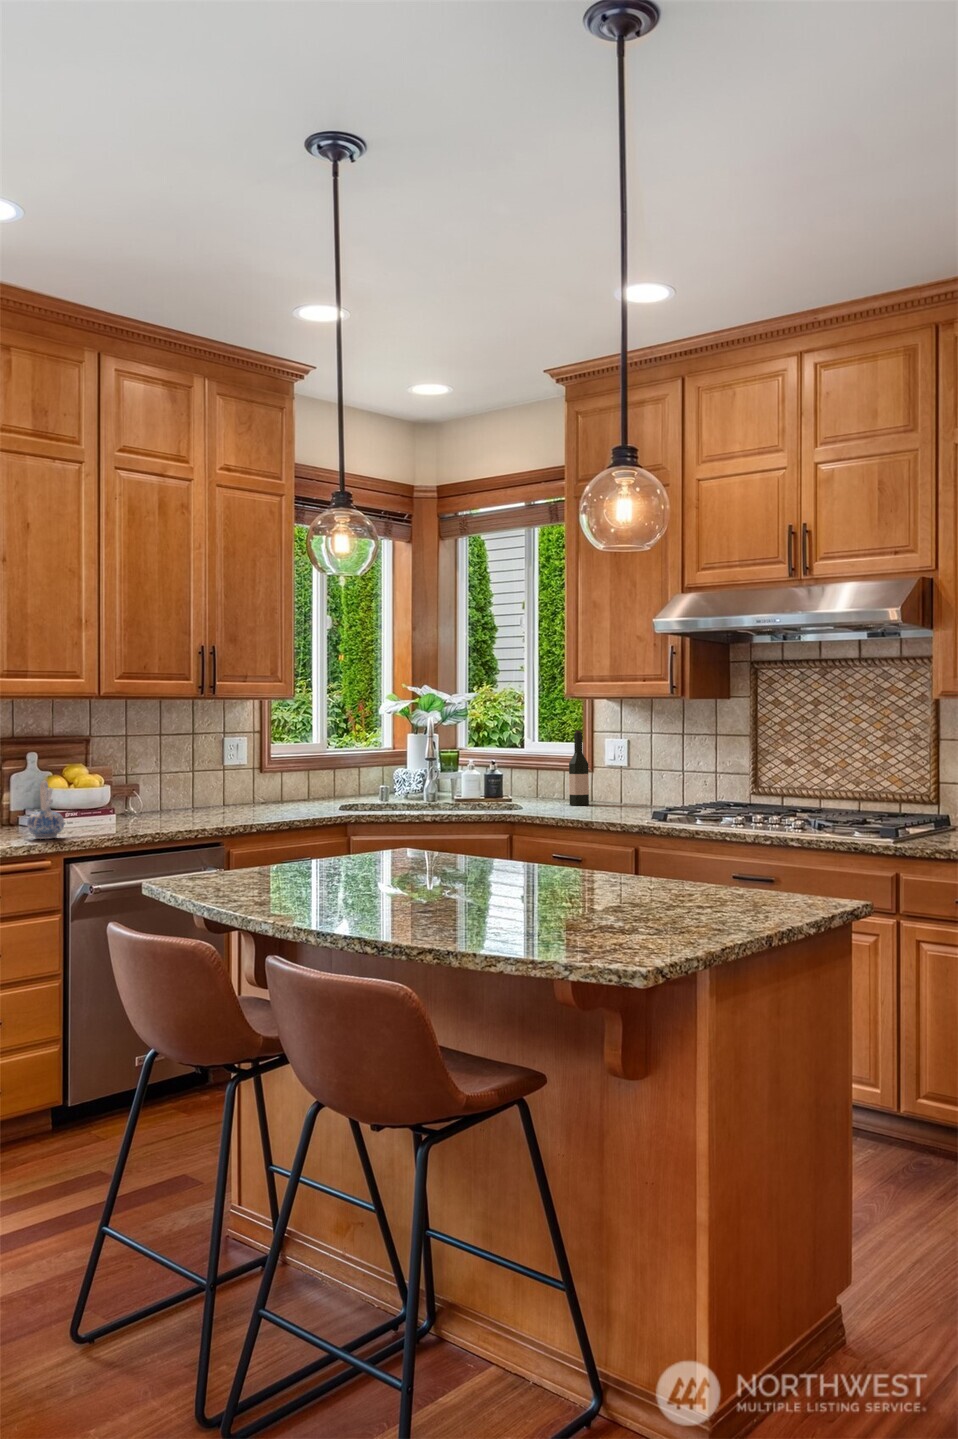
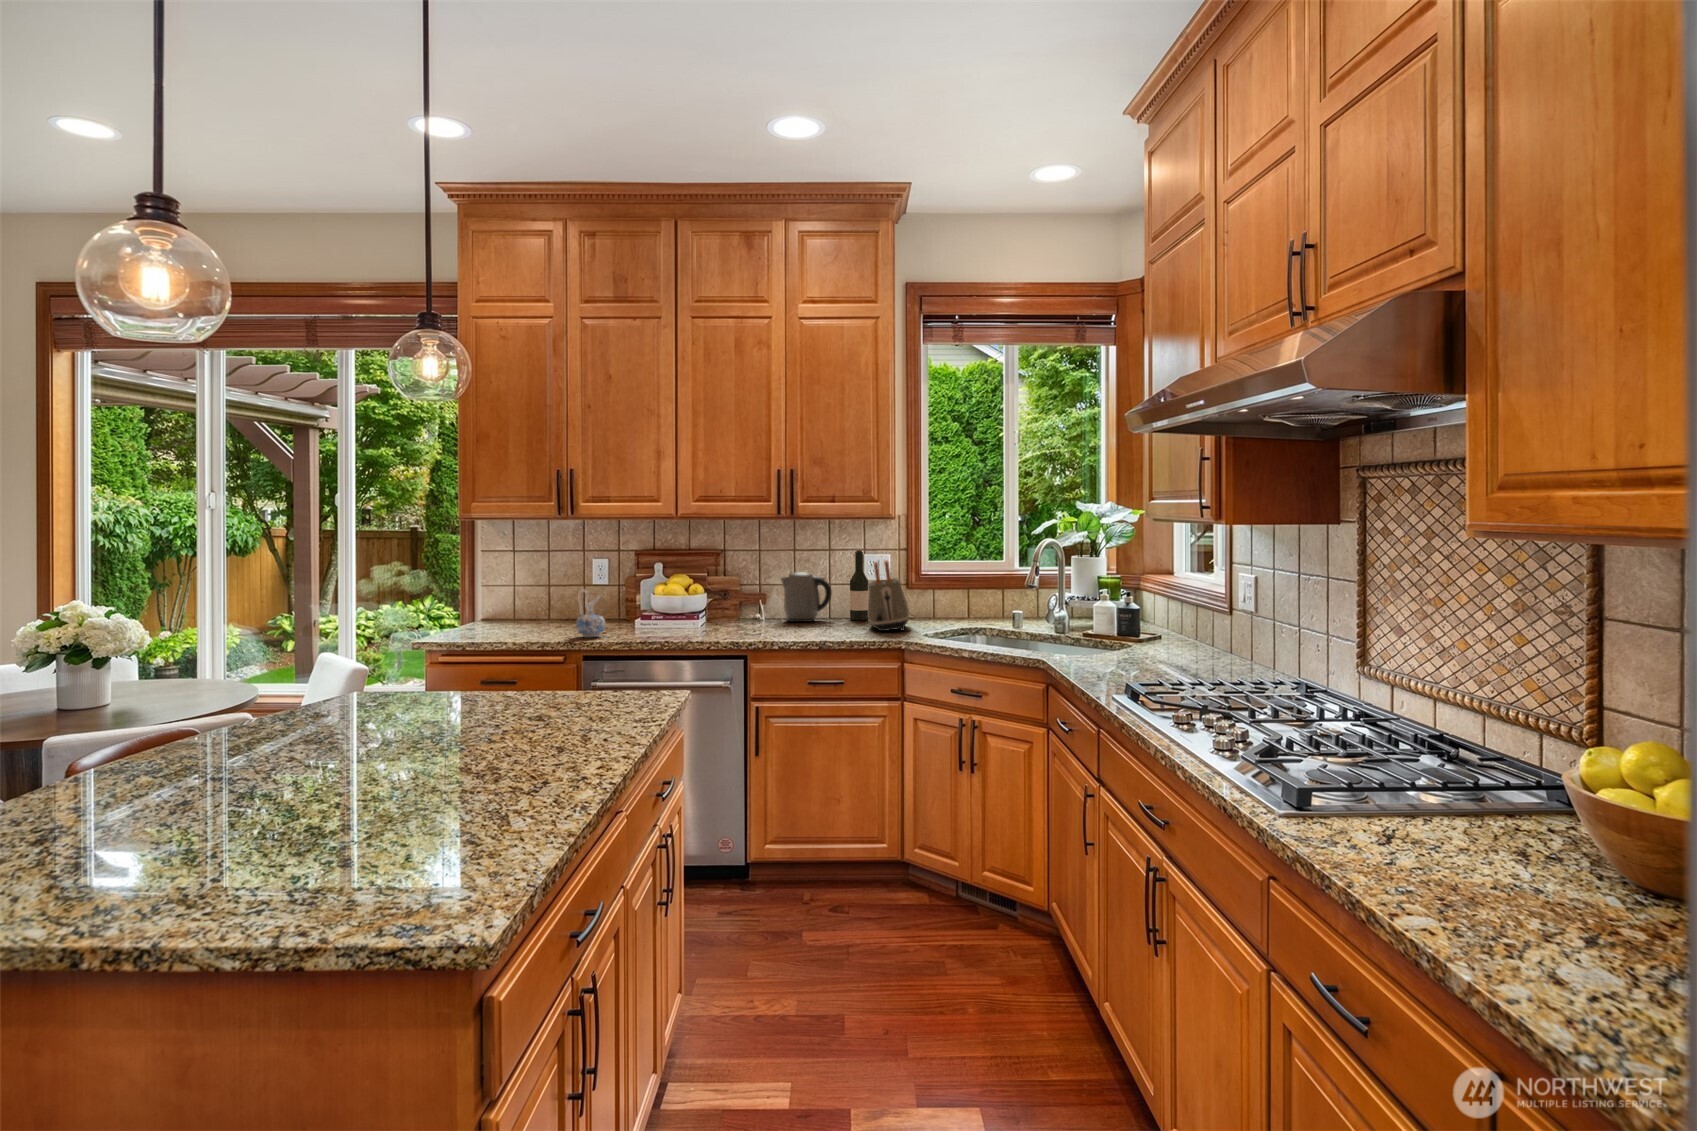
wine bottle: present [569,731,589,805] -> present [850,550,868,620]
toaster: none [262,741,326,810] -> present [868,560,910,631]
kettle: none [154,758,202,813] -> present [781,572,832,622]

